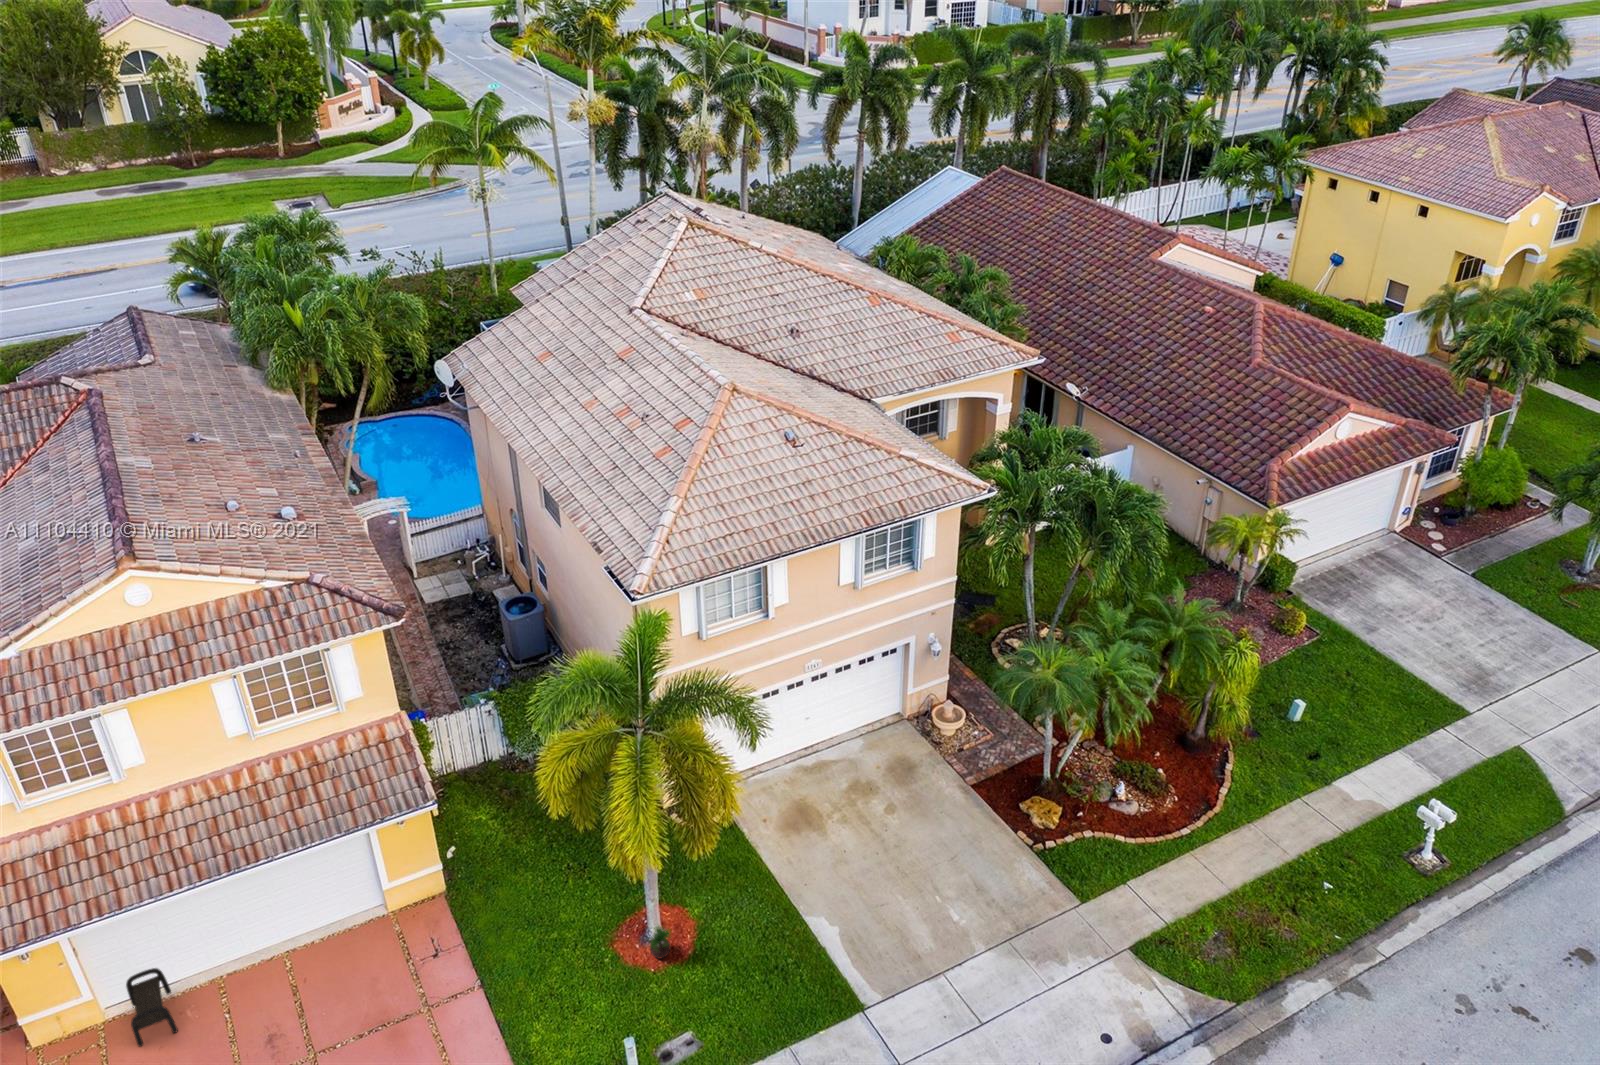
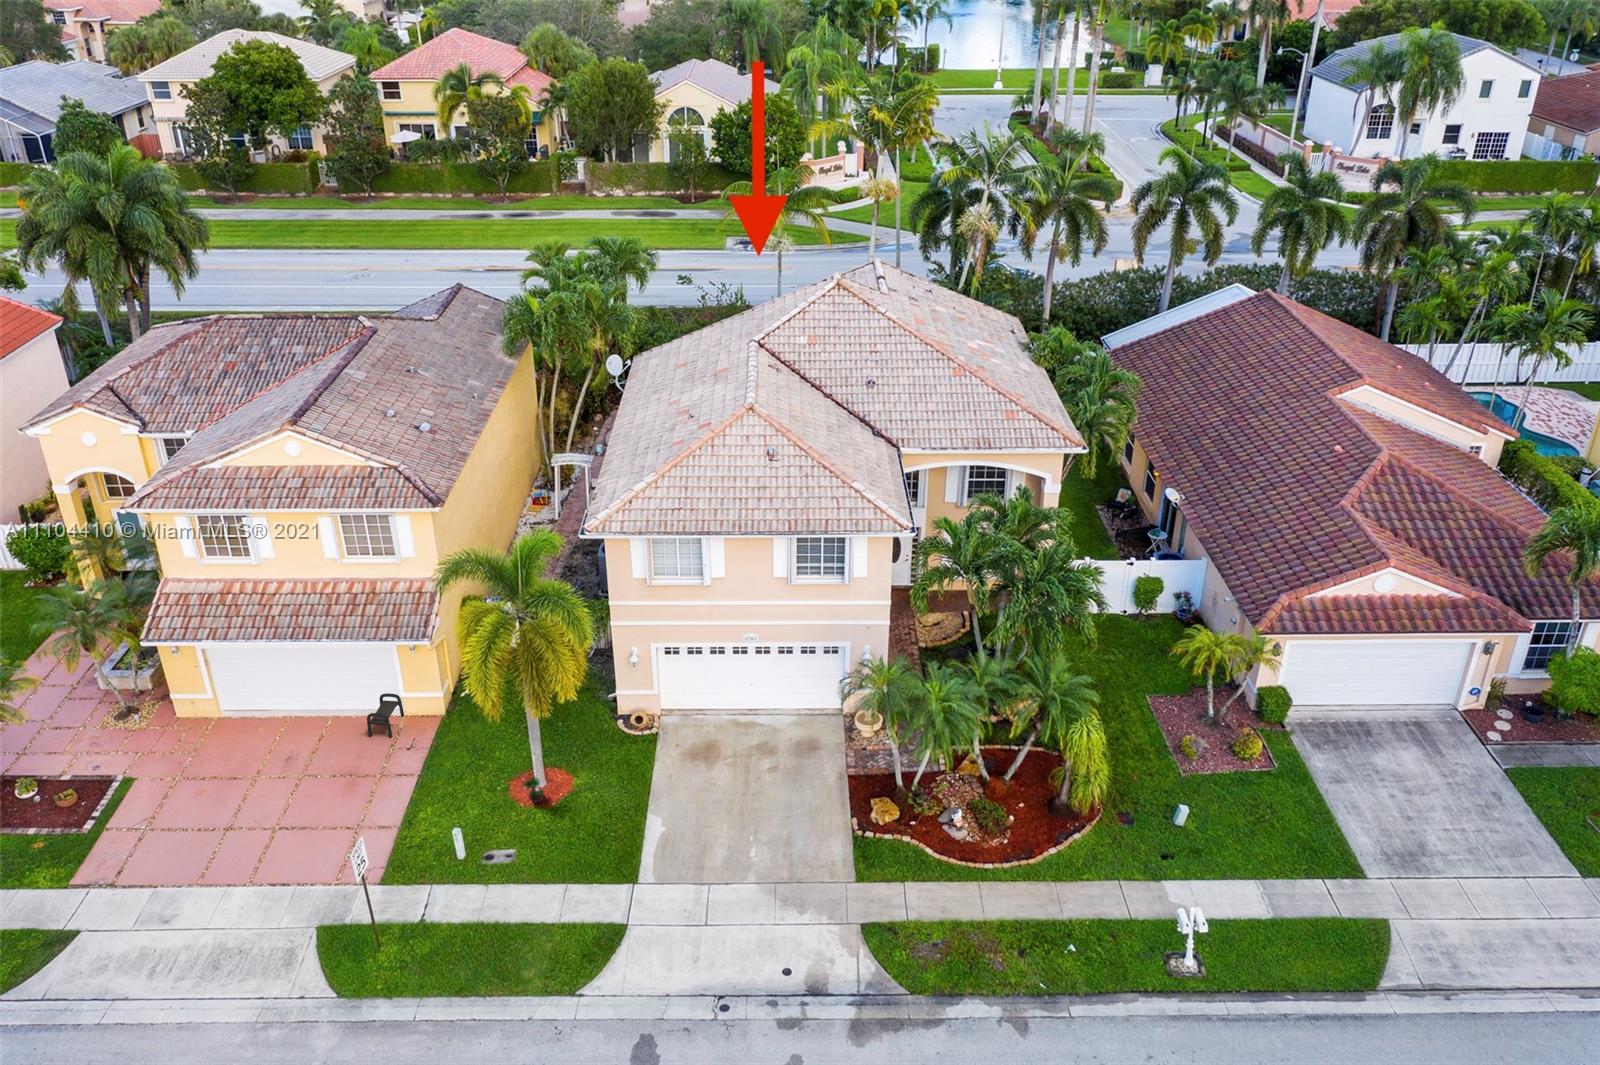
bench: present [126,968,178,1047] -> present [367,693,404,737]

